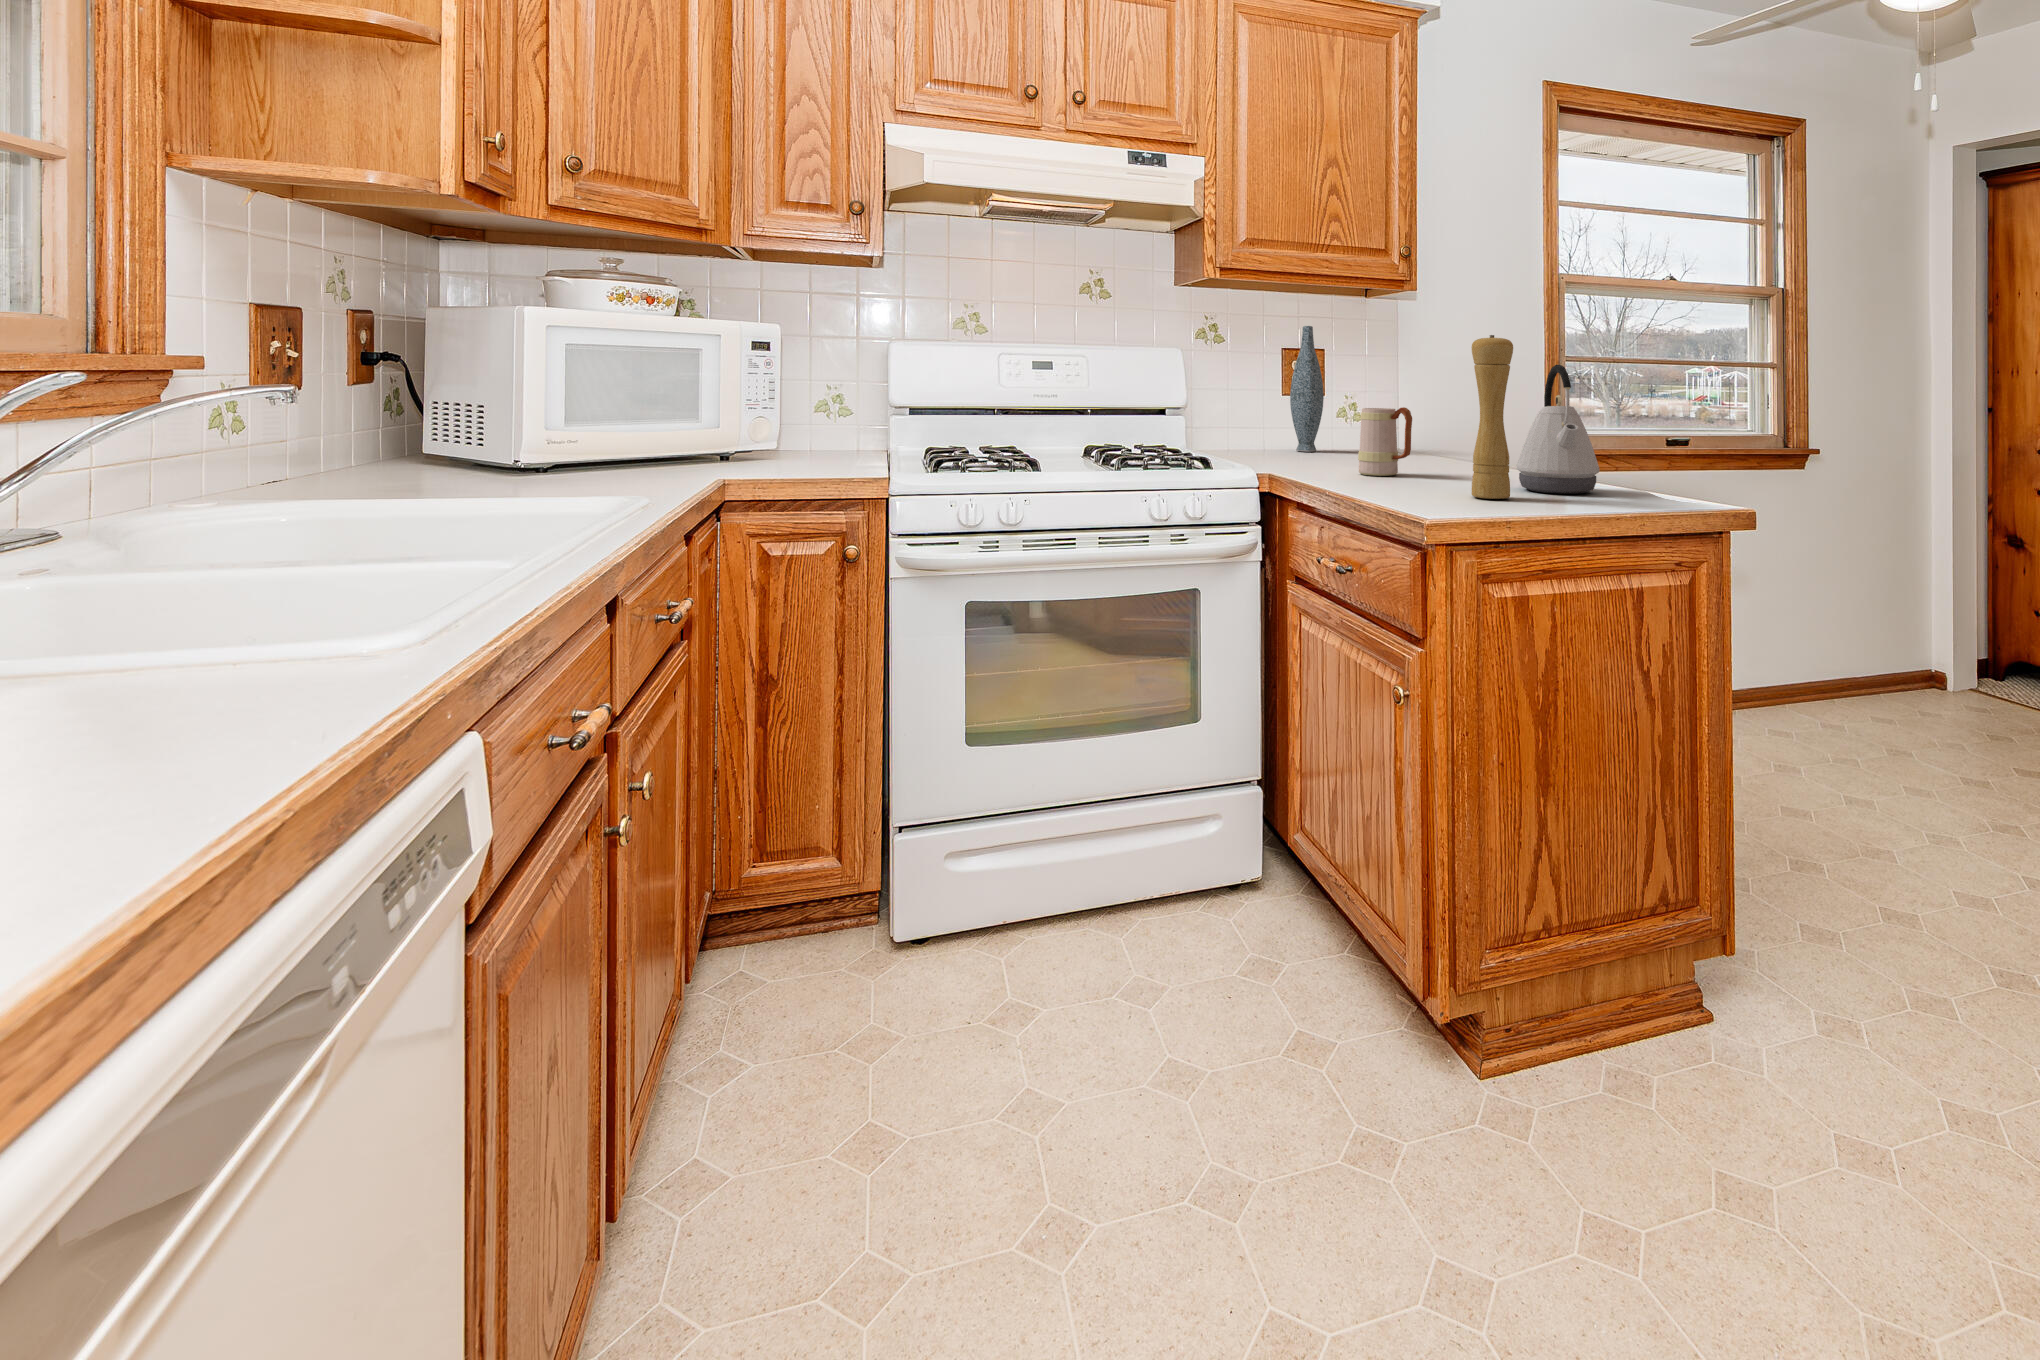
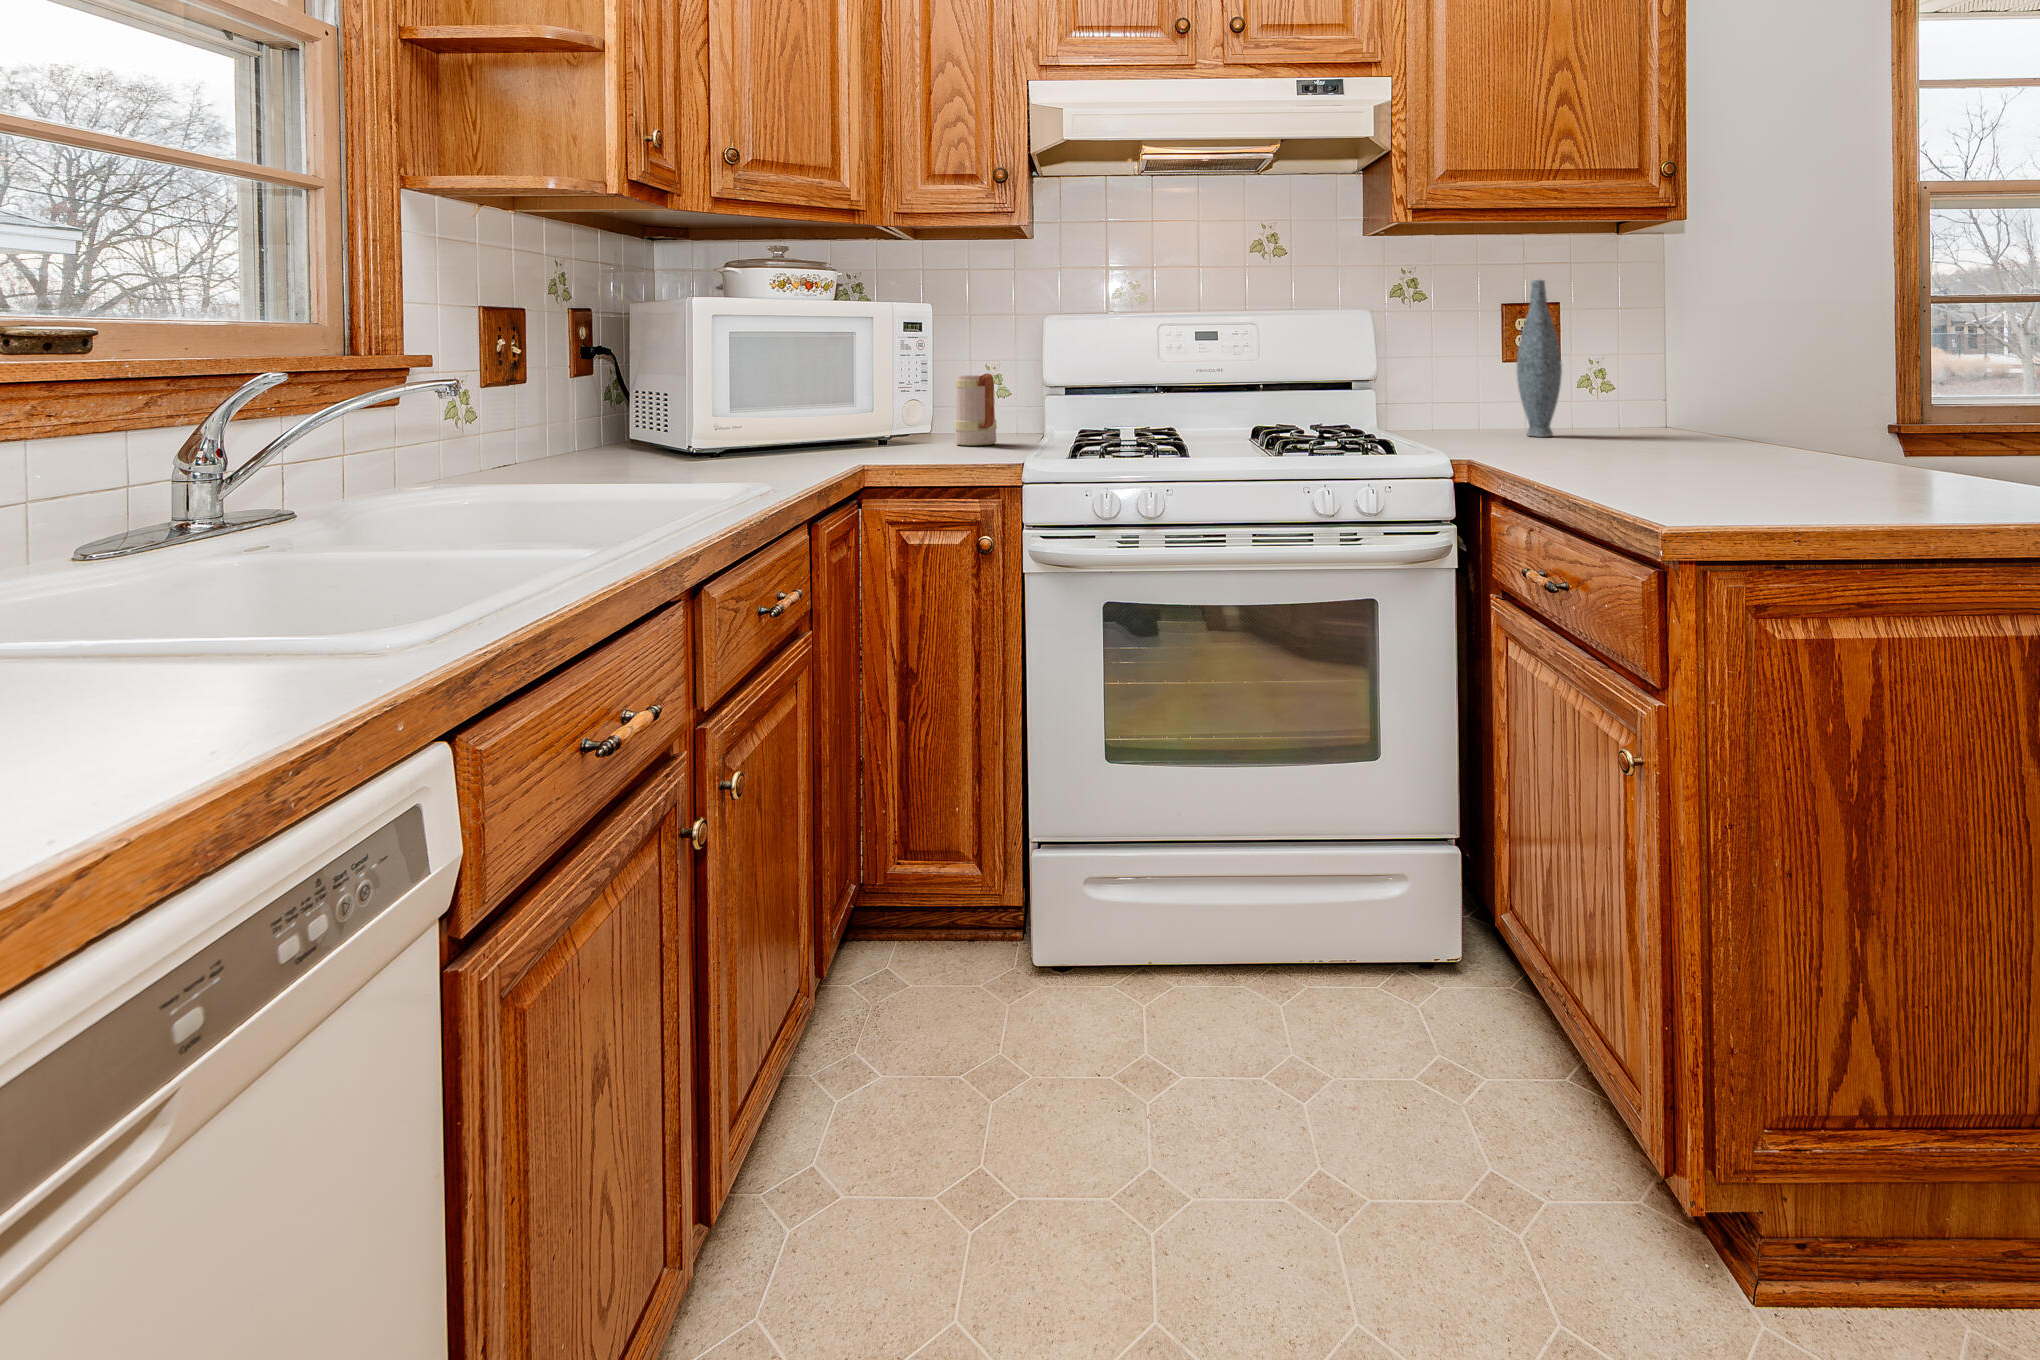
pepper mill: present [1472,335,1513,499] -> none [1742,275,1807,502]
kettle: present [1516,365,1599,494] -> none [1824,313,1964,497]
mug: present [1358,407,1412,476] -> present [955,374,997,445]

